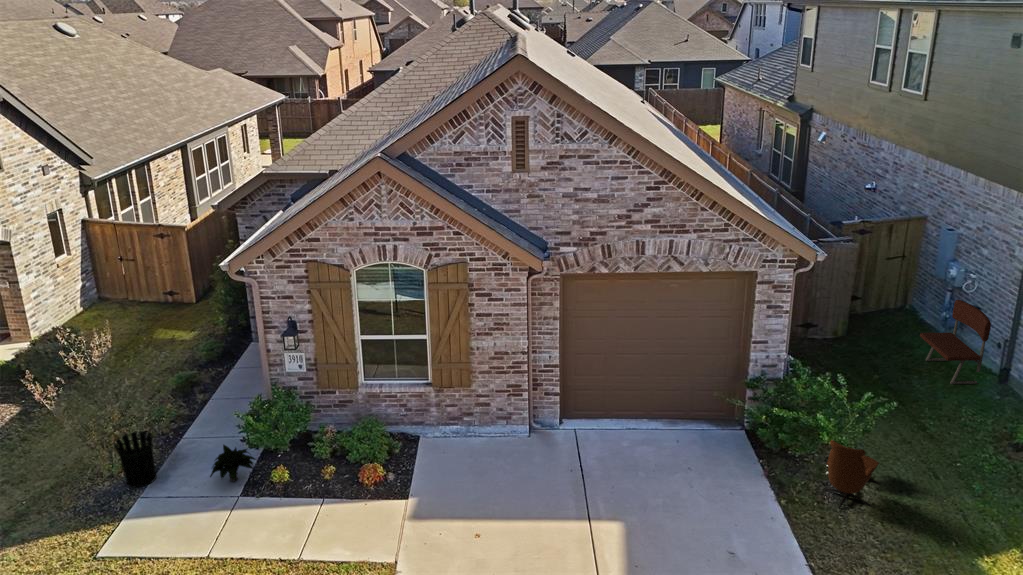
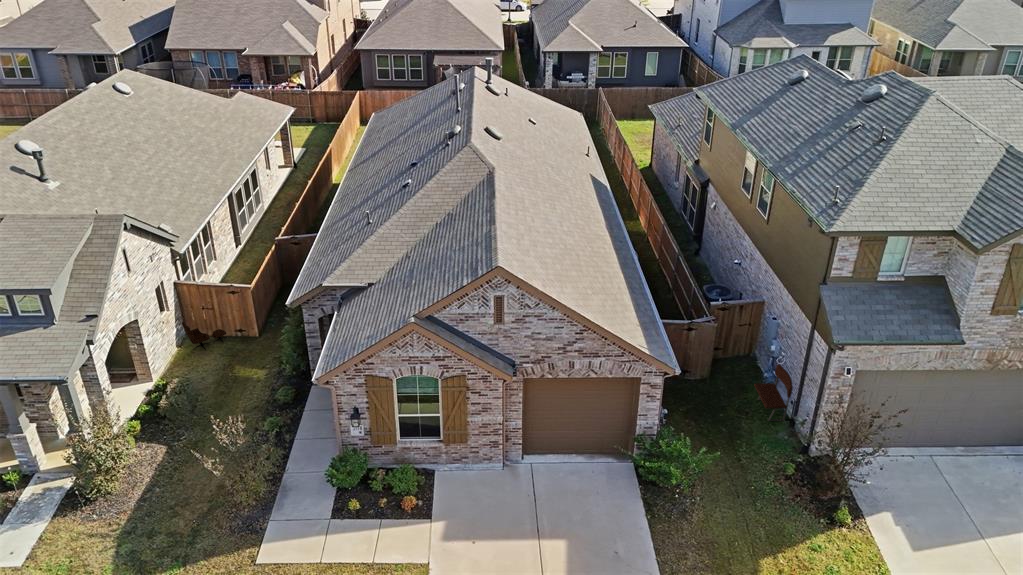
waste bin: present [114,431,156,487] -> none [252,477,276,511]
lounge chair: present [824,440,879,508] -> present [182,321,226,350]
potted plant: present [210,445,256,482] -> none [311,484,339,509]

